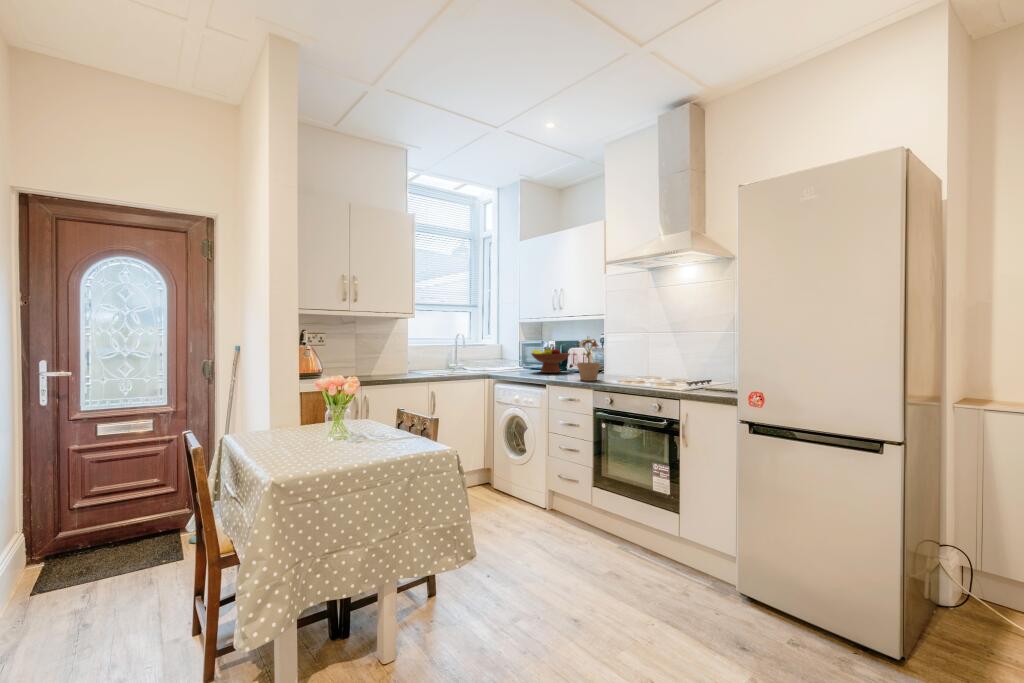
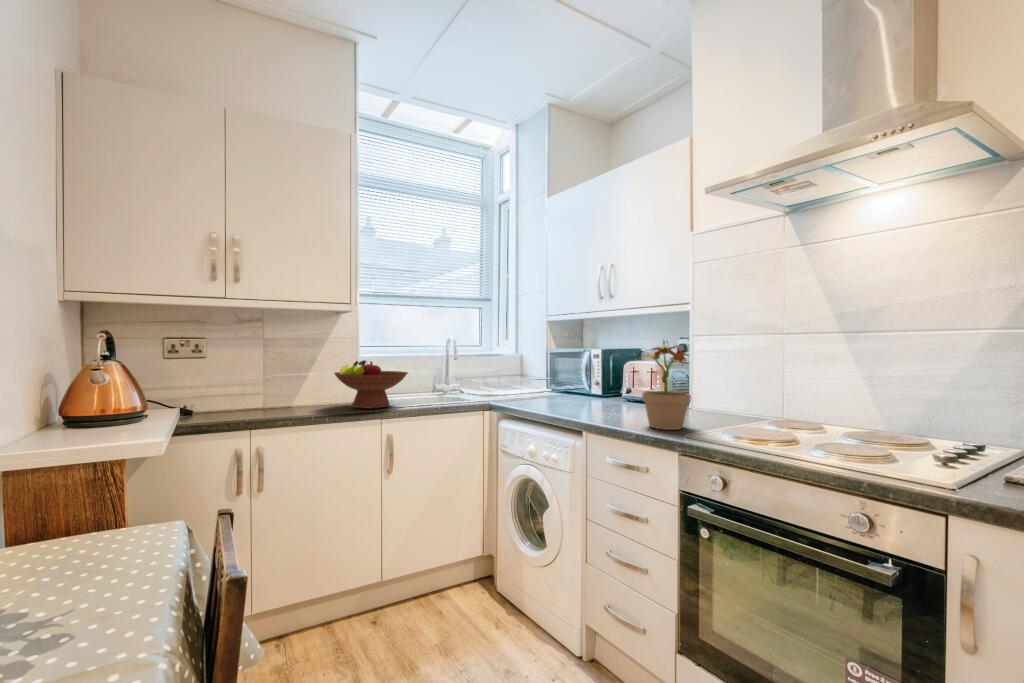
fruit bowl: present [531,346,570,373] -> present [334,360,408,409]

